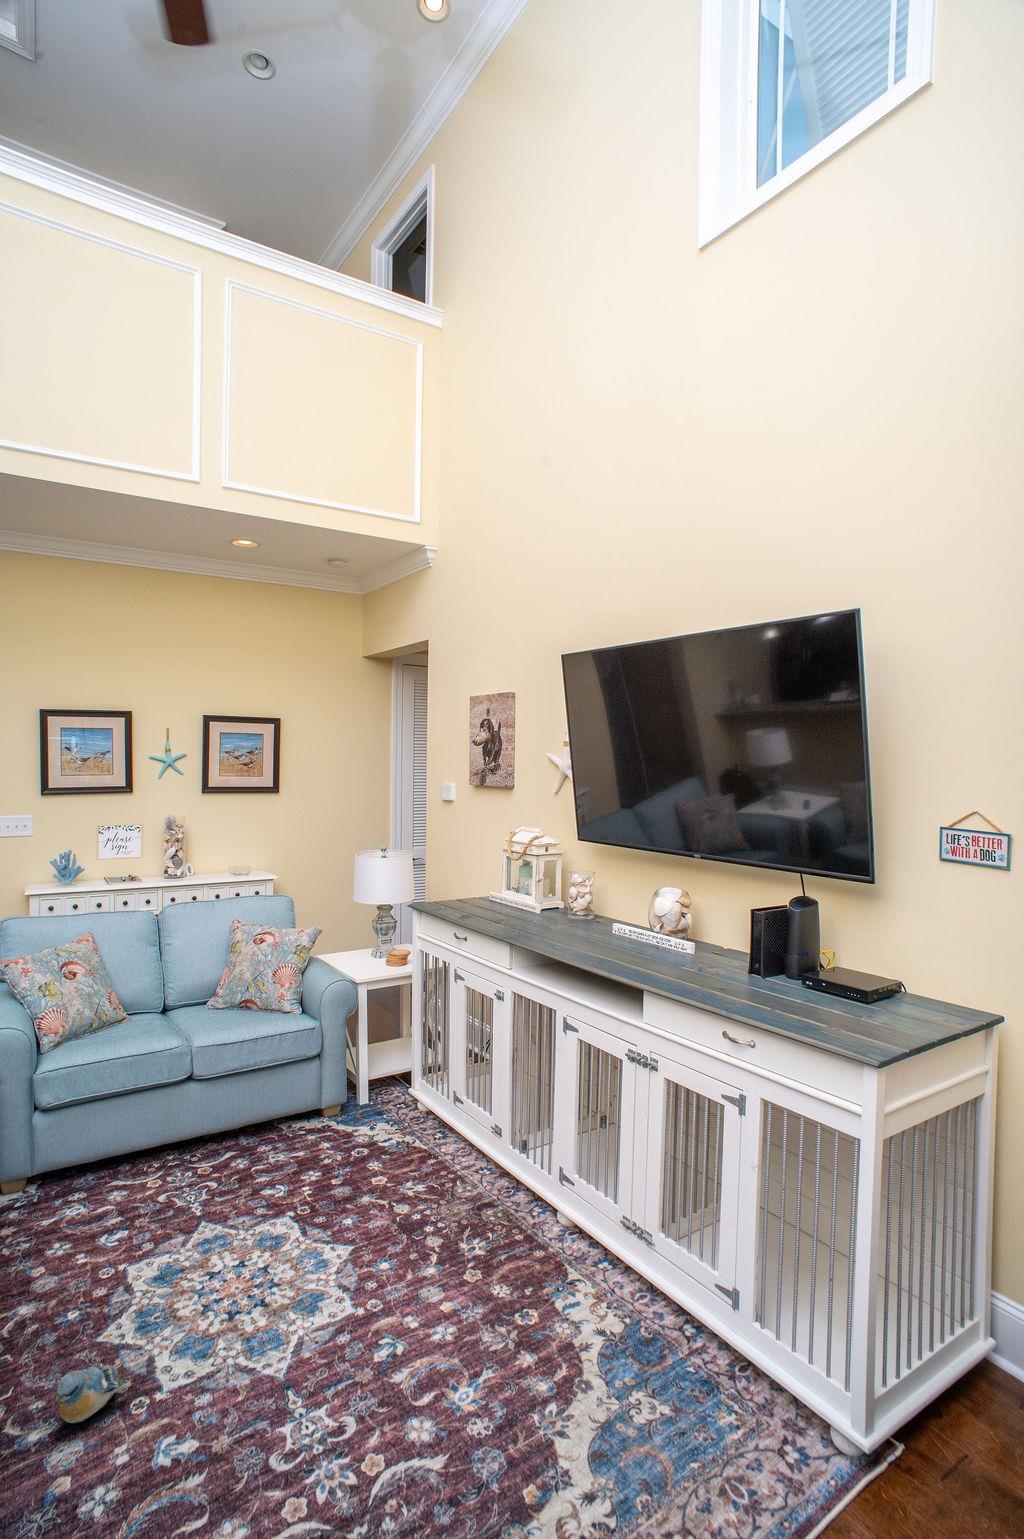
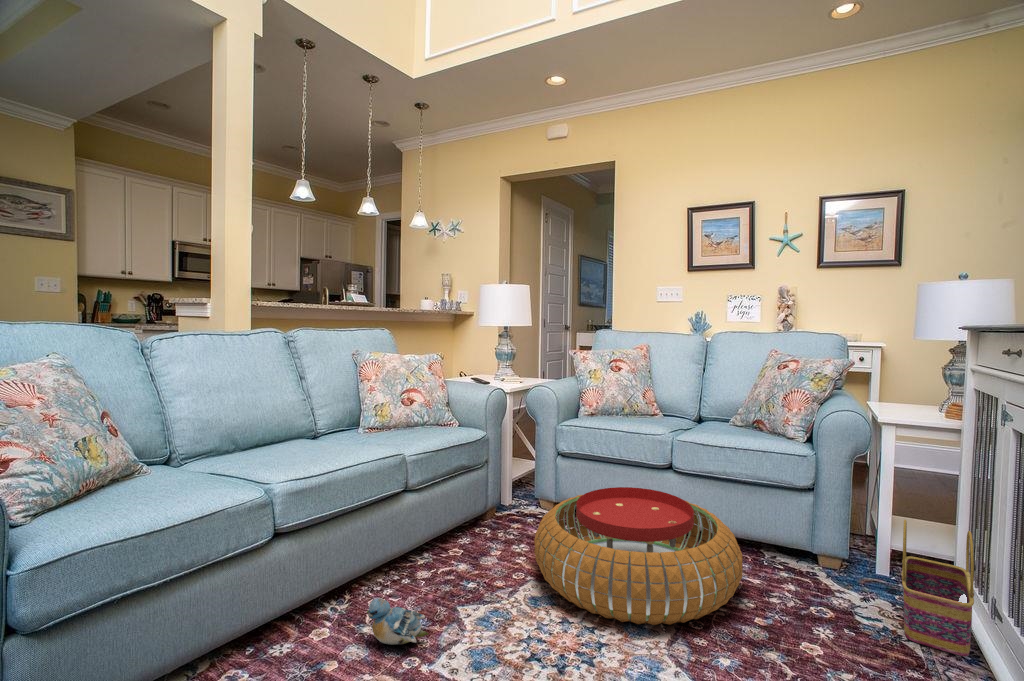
basket: none [391,1049,444,1141] -> present [901,520,974,656]
pouf: none [95,1107,320,1263] -> present [534,487,743,625]

